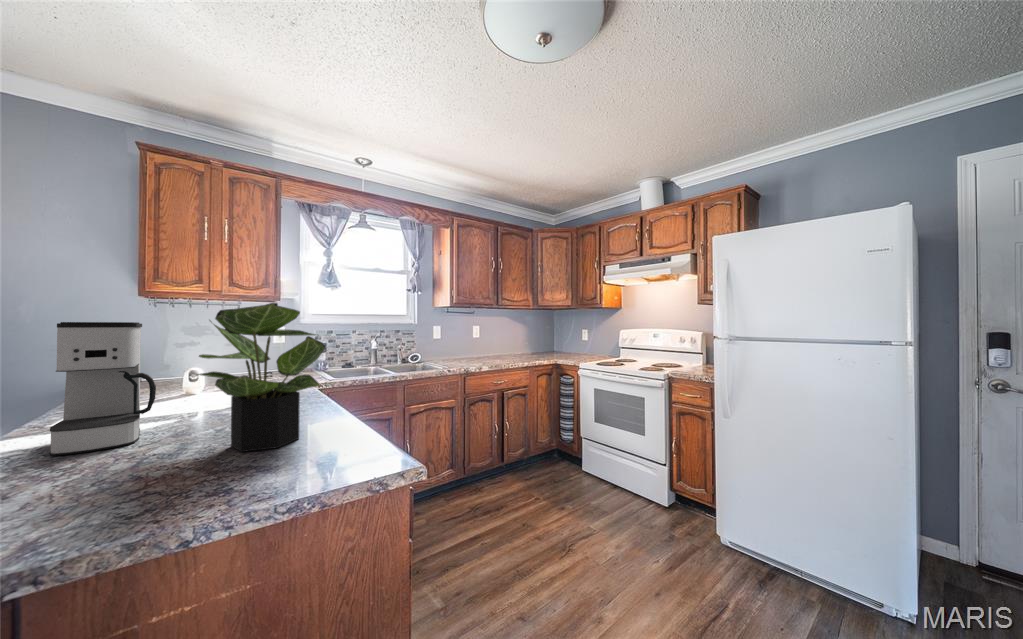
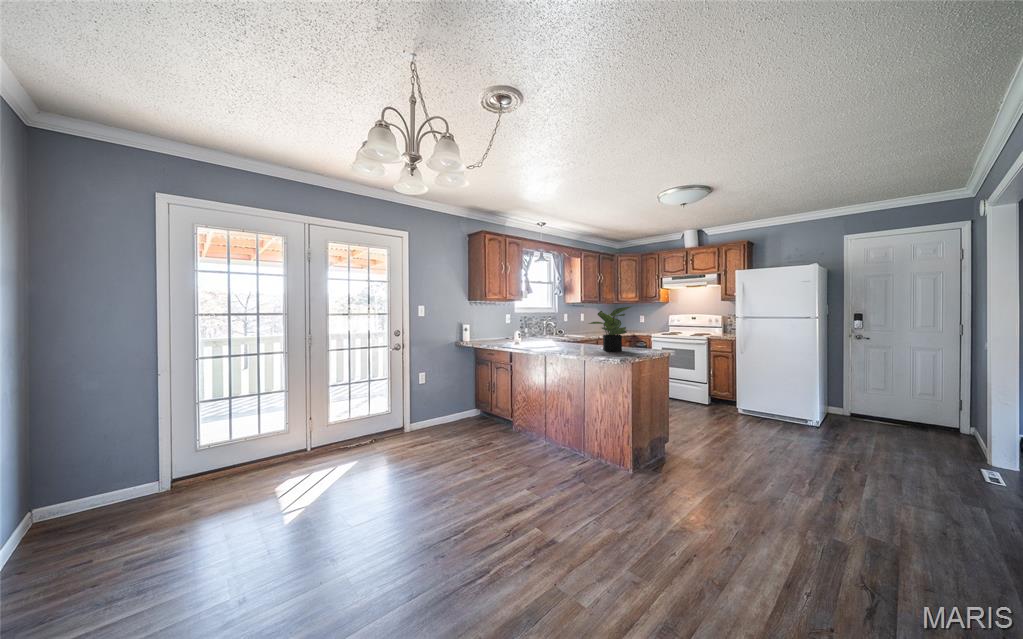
coffee maker: present [50,322,156,456] -> none [545,312,572,353]

